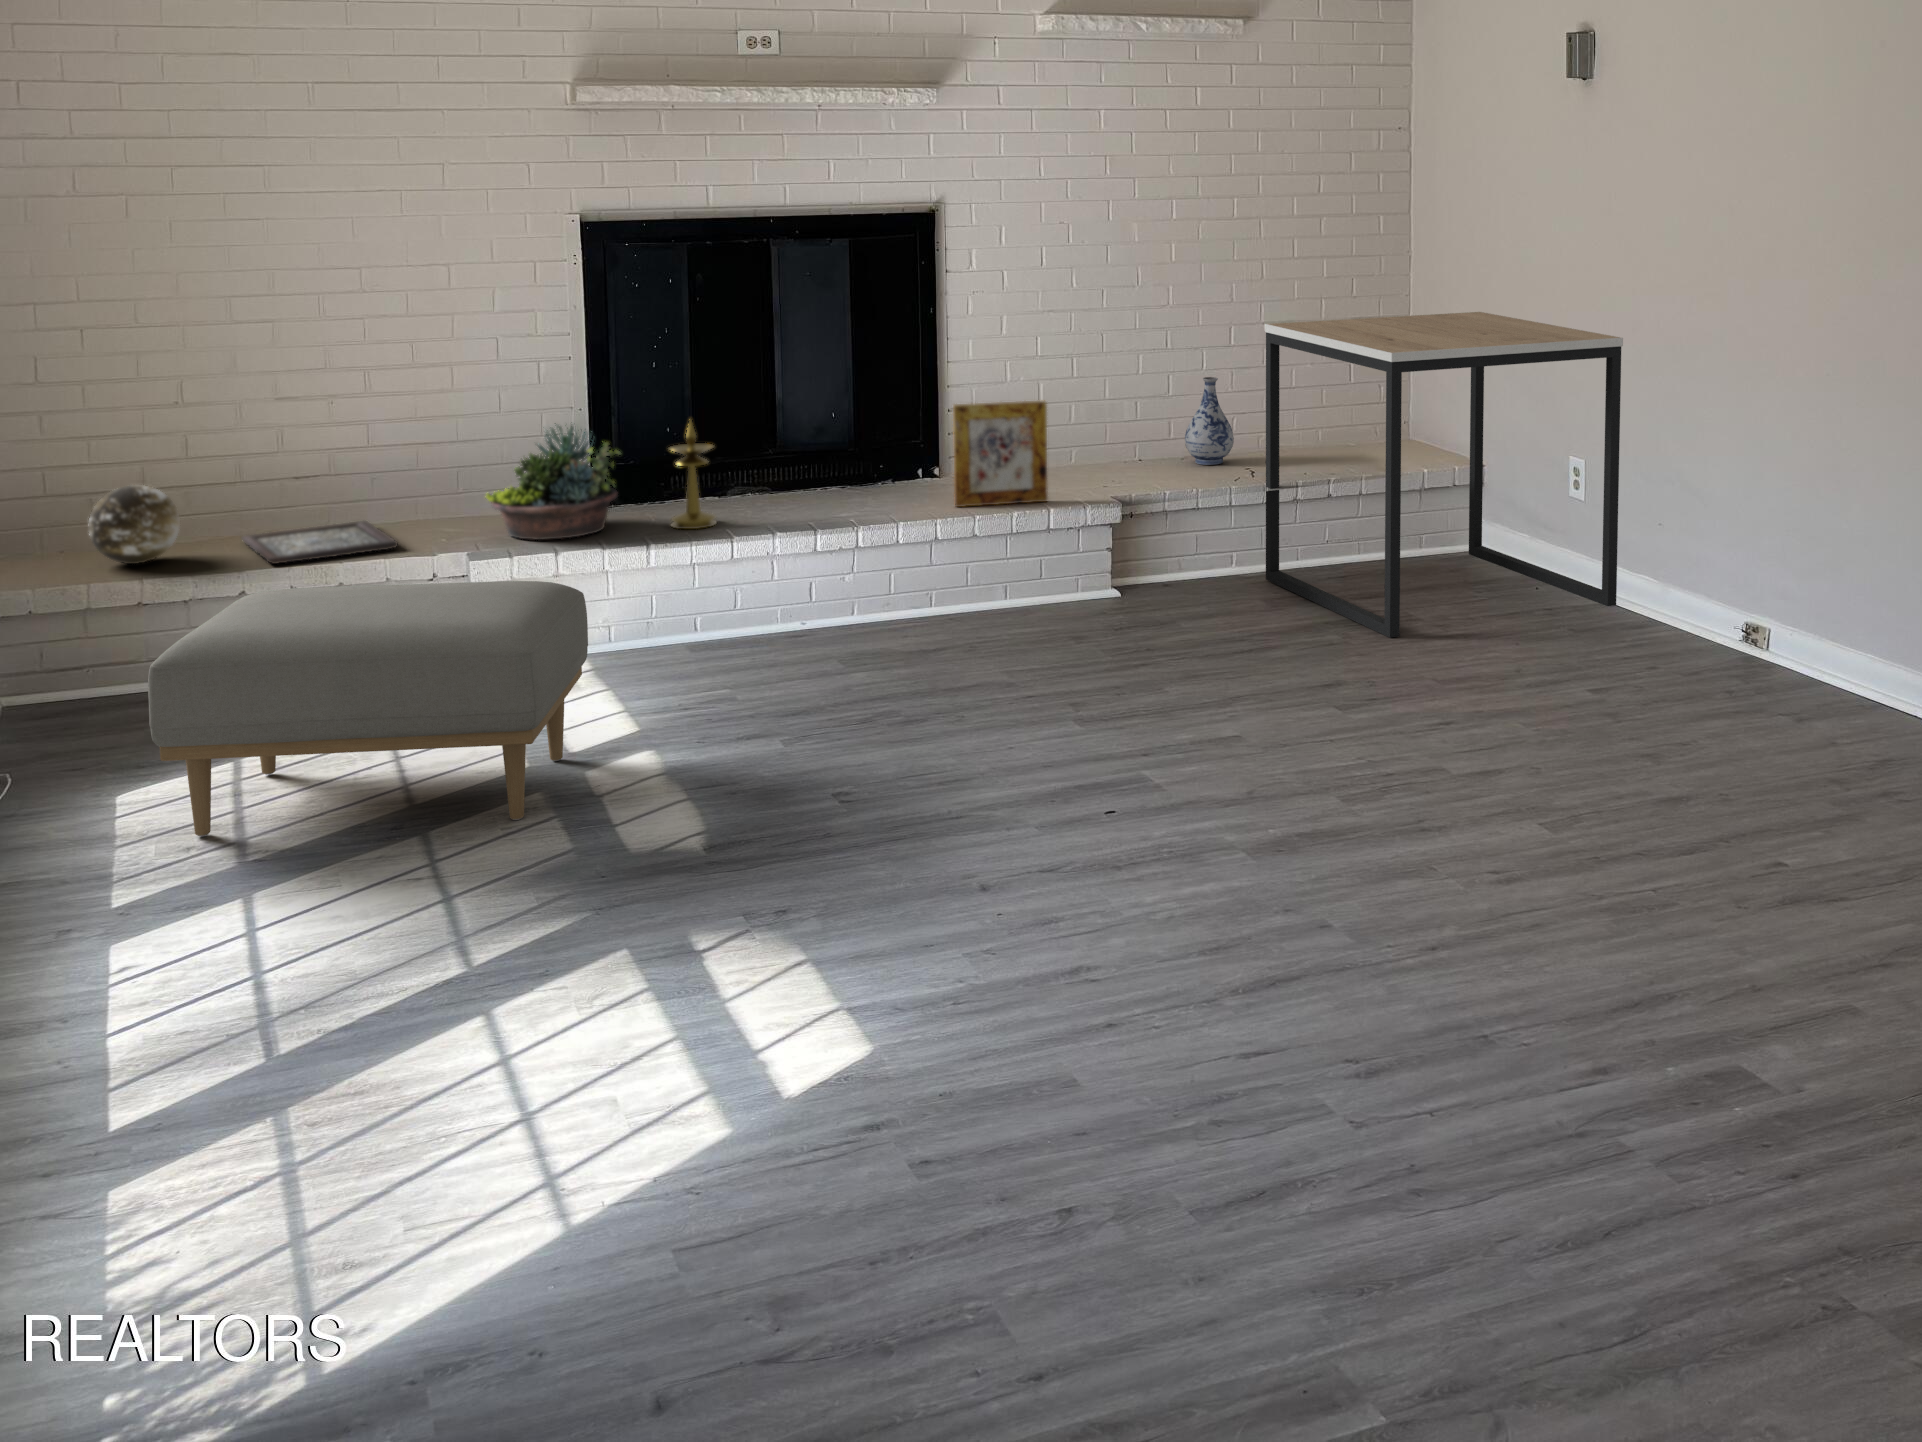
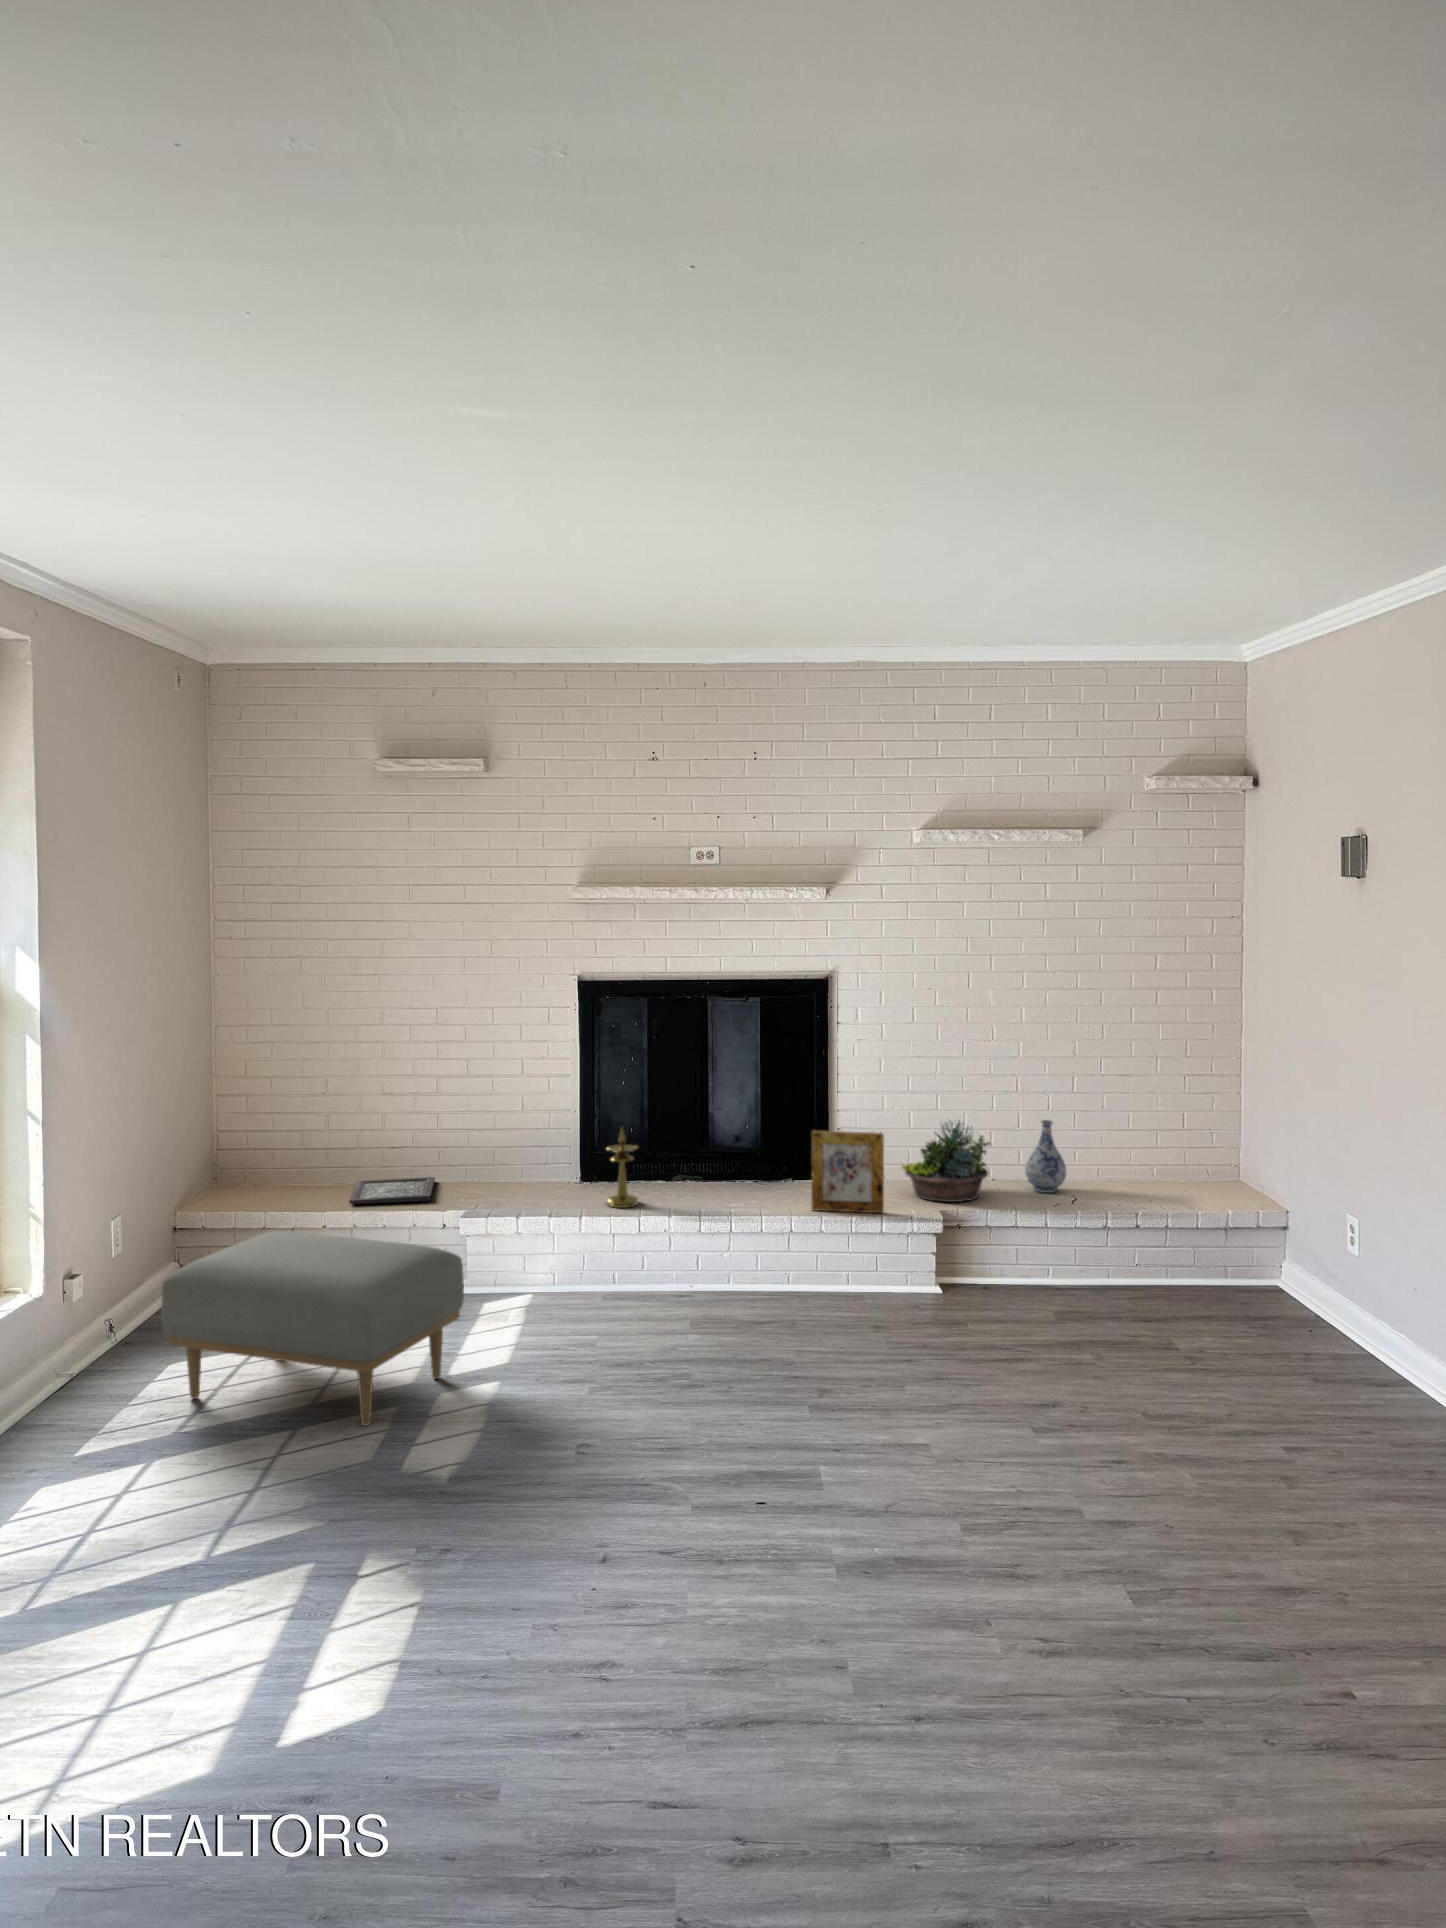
side table: present [1265,312,1623,638] -> none [1070,1082,1387,1376]
succulent planter: present [486,423,620,540] -> present [902,1121,991,1202]
decorative orb: present [88,485,180,564] -> none [262,1143,315,1194]

